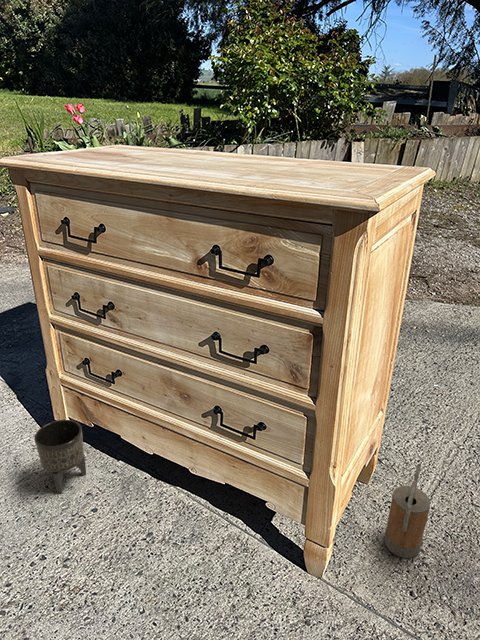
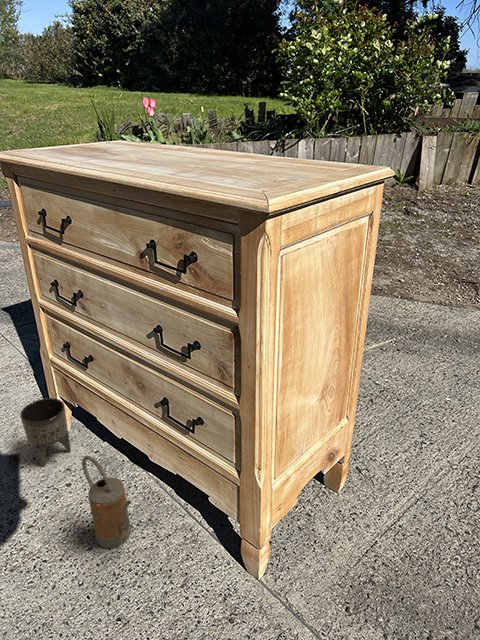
watering can: present [384,464,430,558] -> present [82,456,131,548]

